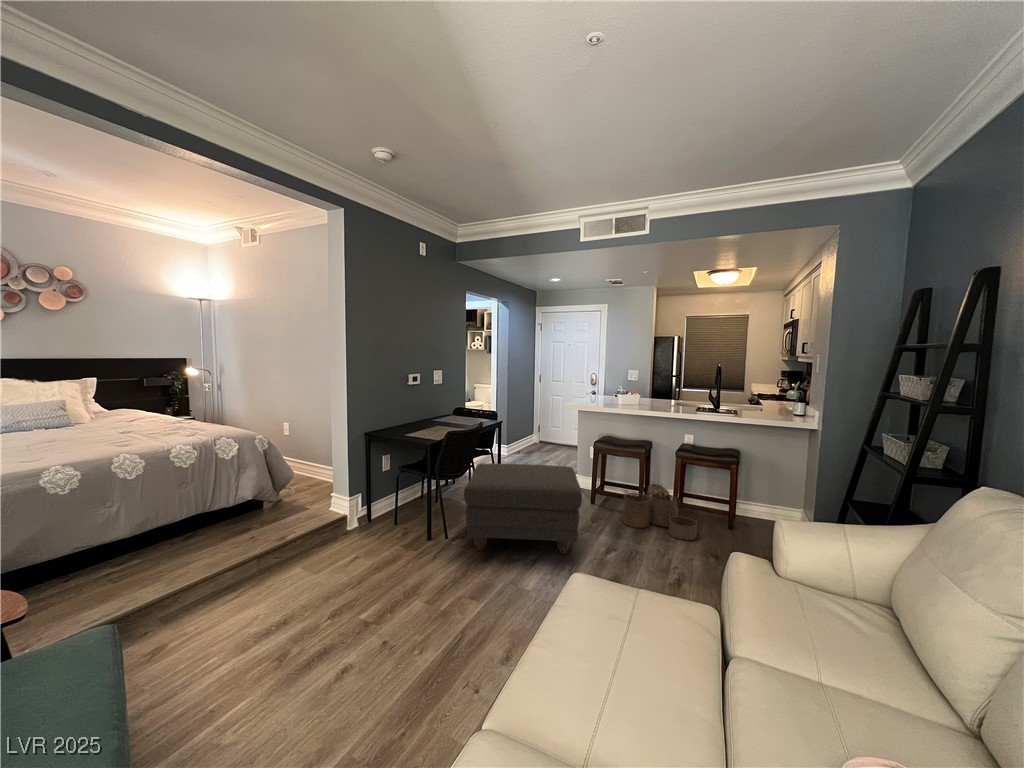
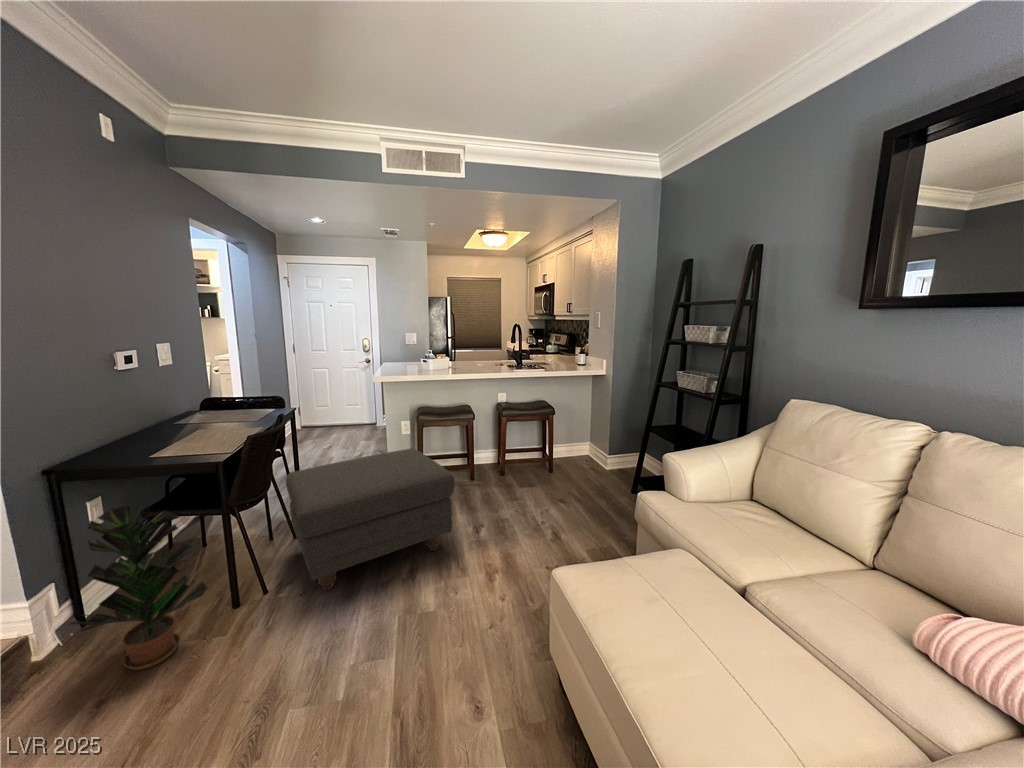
potted plant: none [357,458,414,551] -> present [70,505,207,670]
woven basket: present [624,484,698,540] -> none [463,444,535,494]

